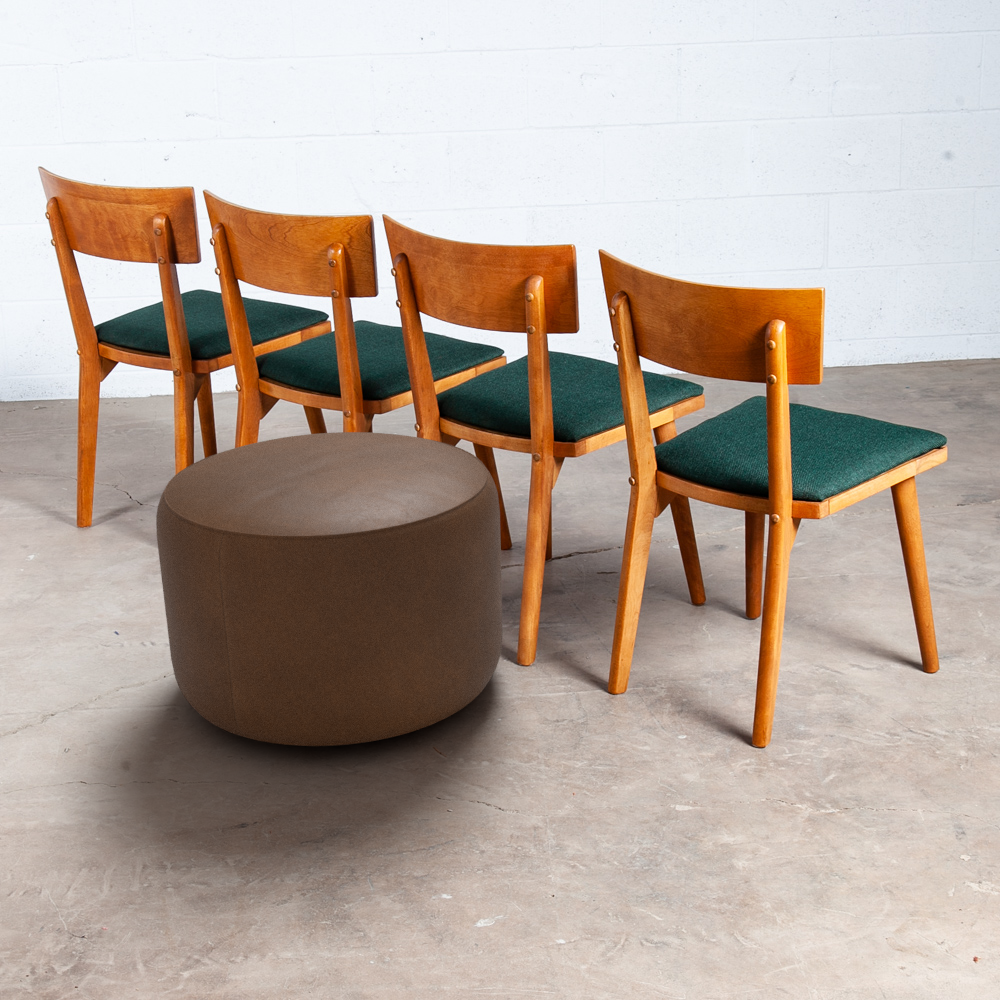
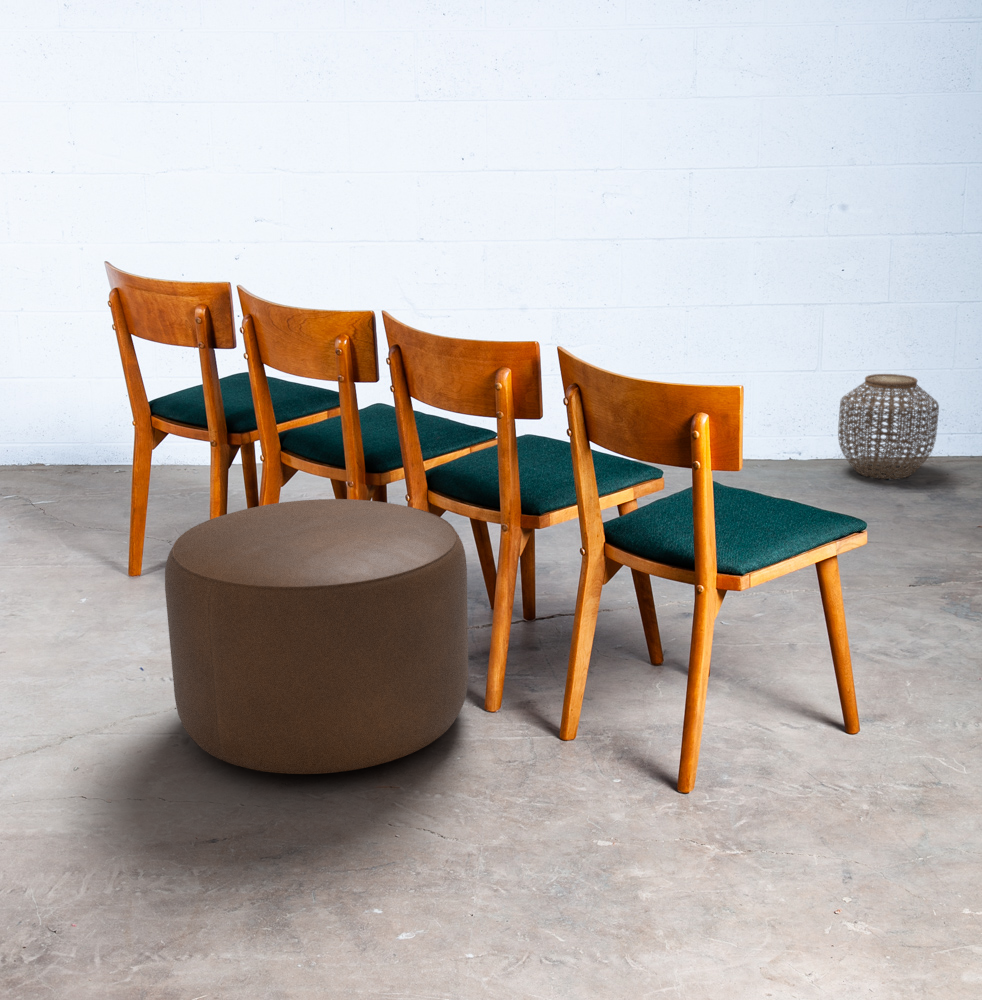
woven basket: none [853,270,963,387] -> present [838,374,939,479]

